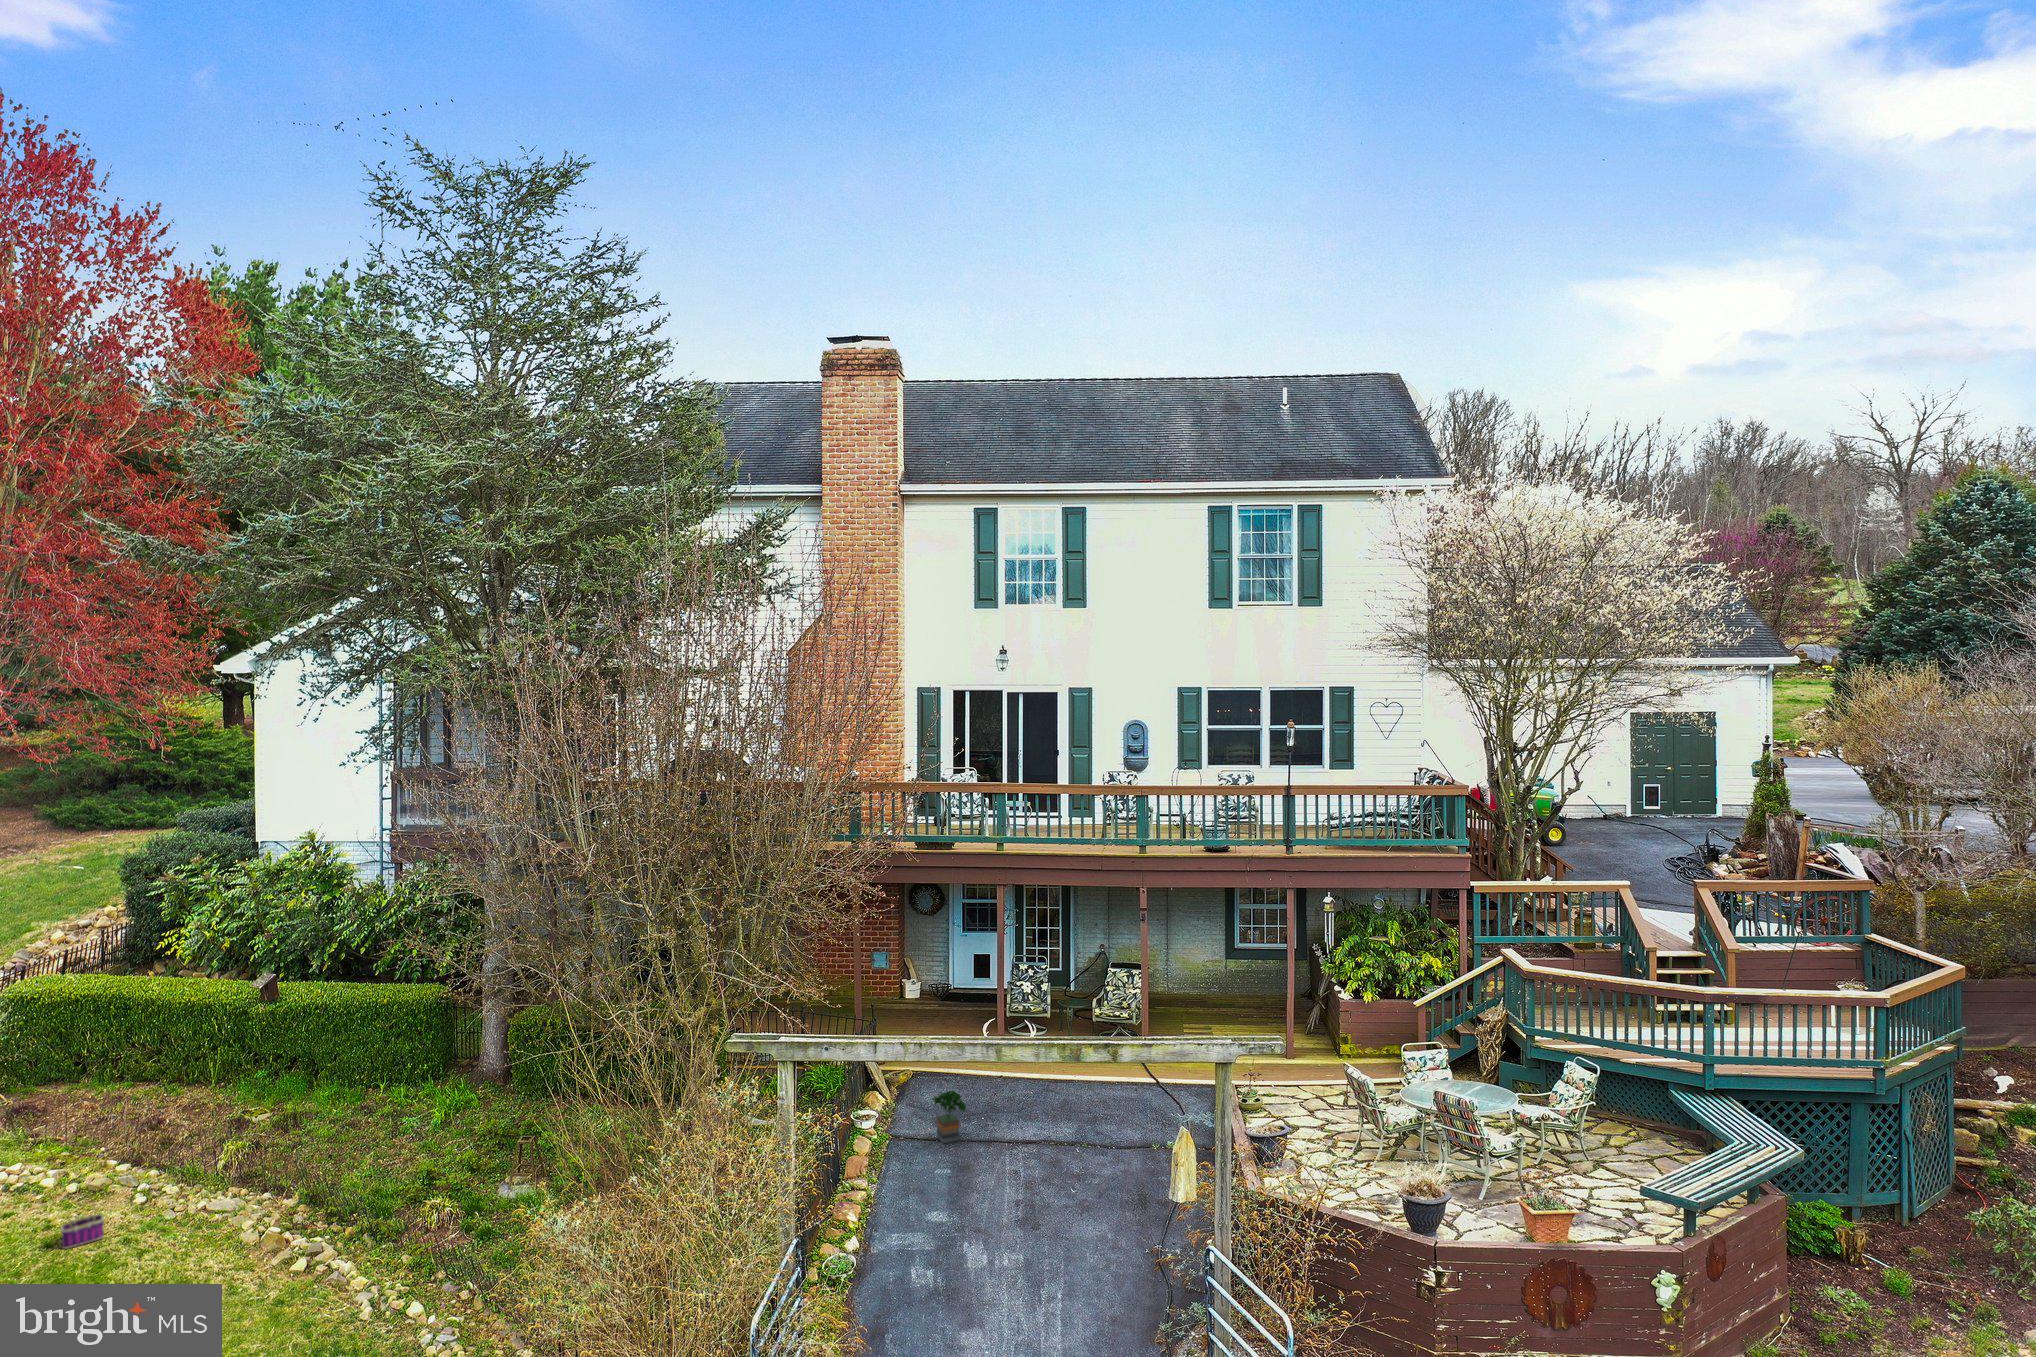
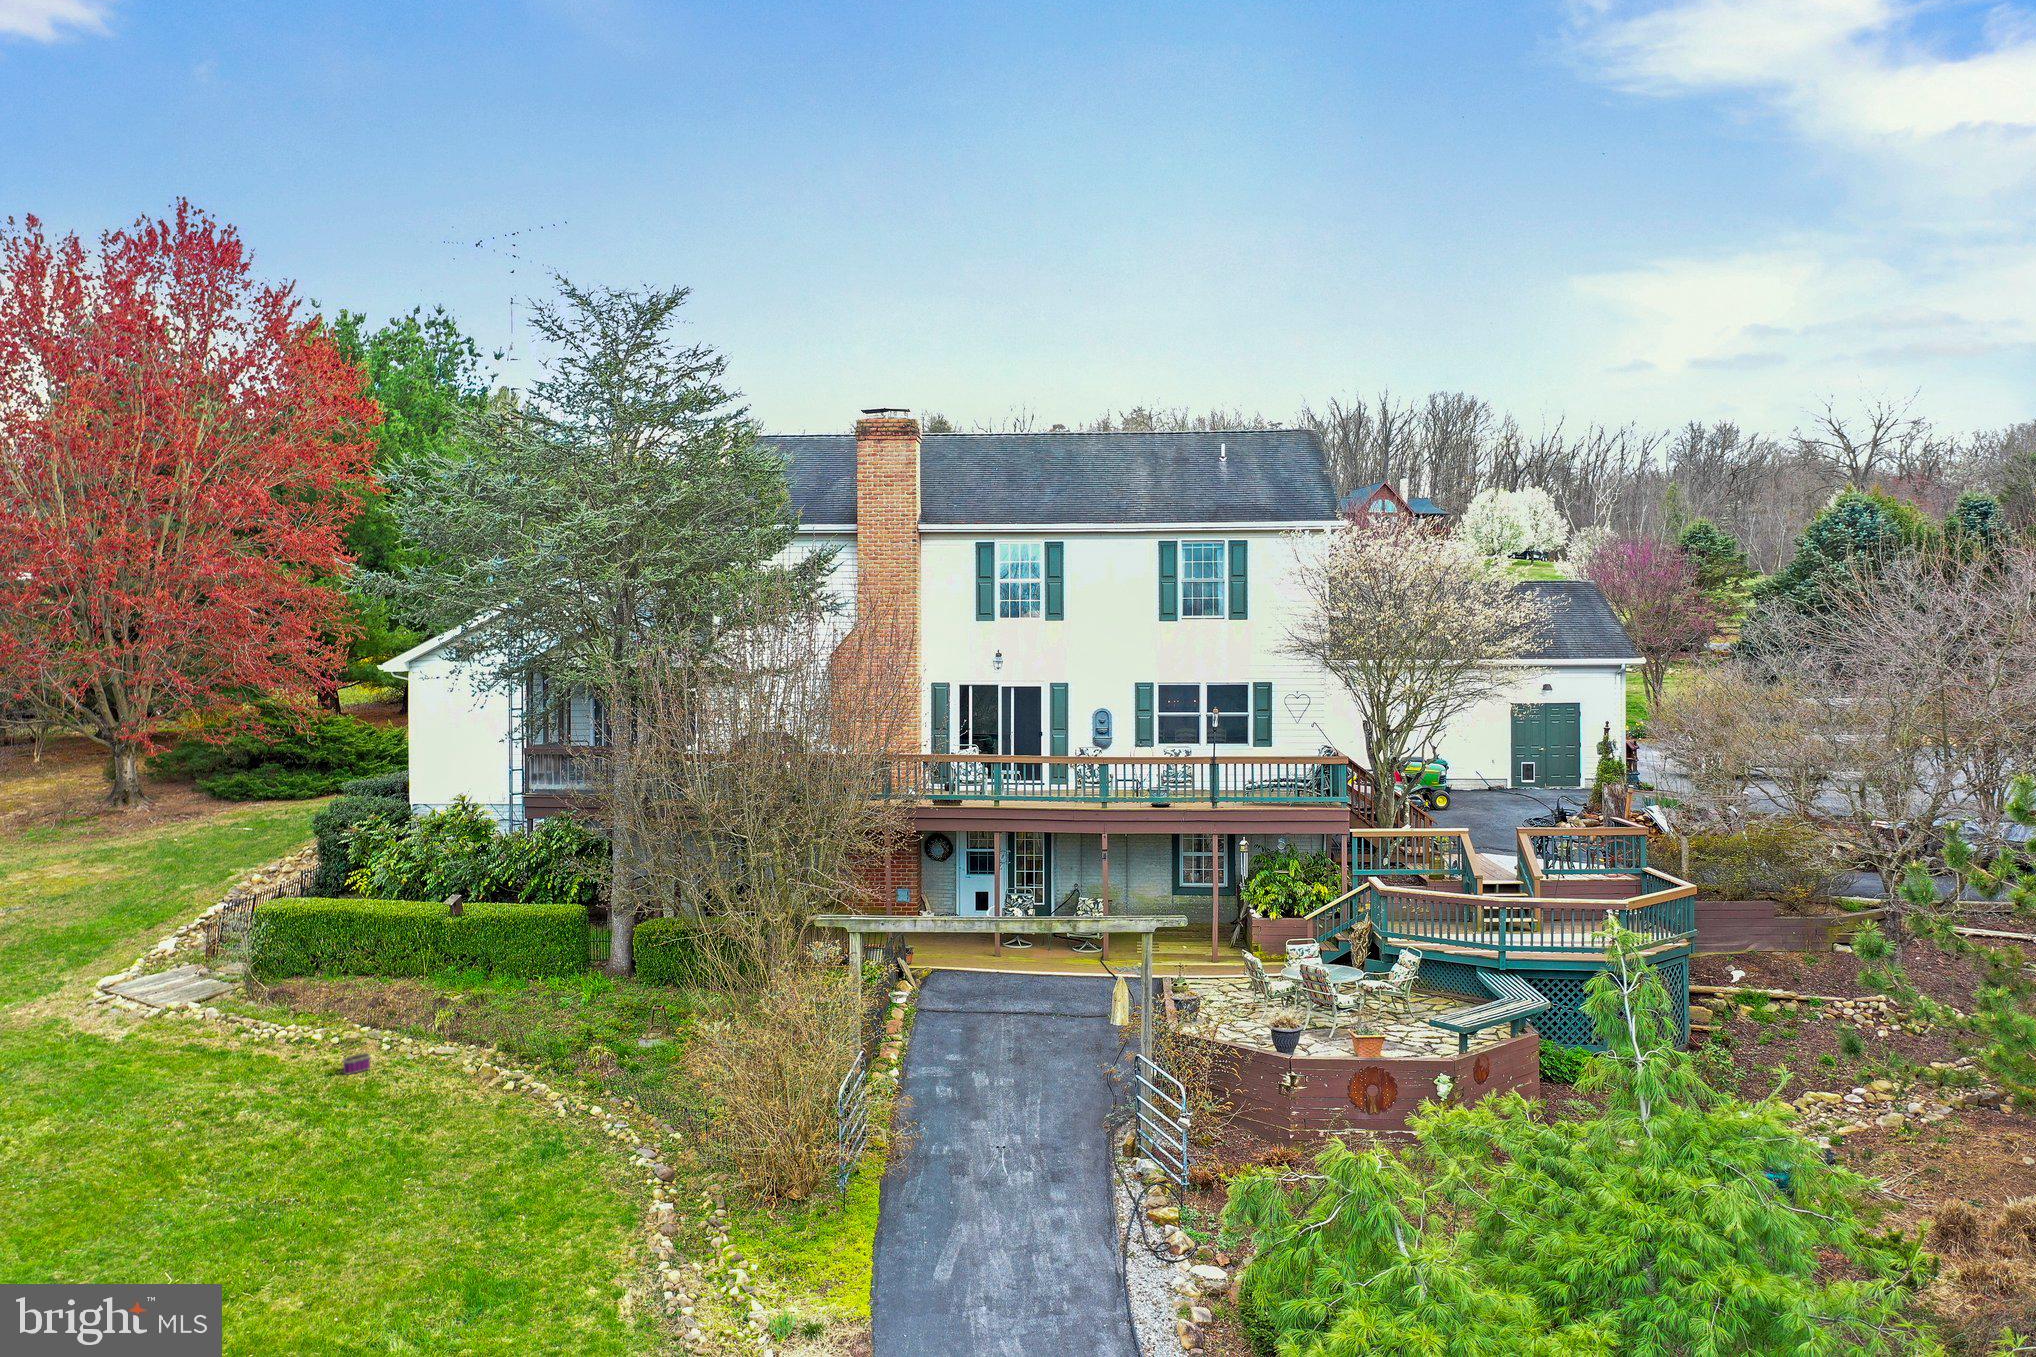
potted tree: present [934,1091,966,1143] -> none [950,975,974,1012]

